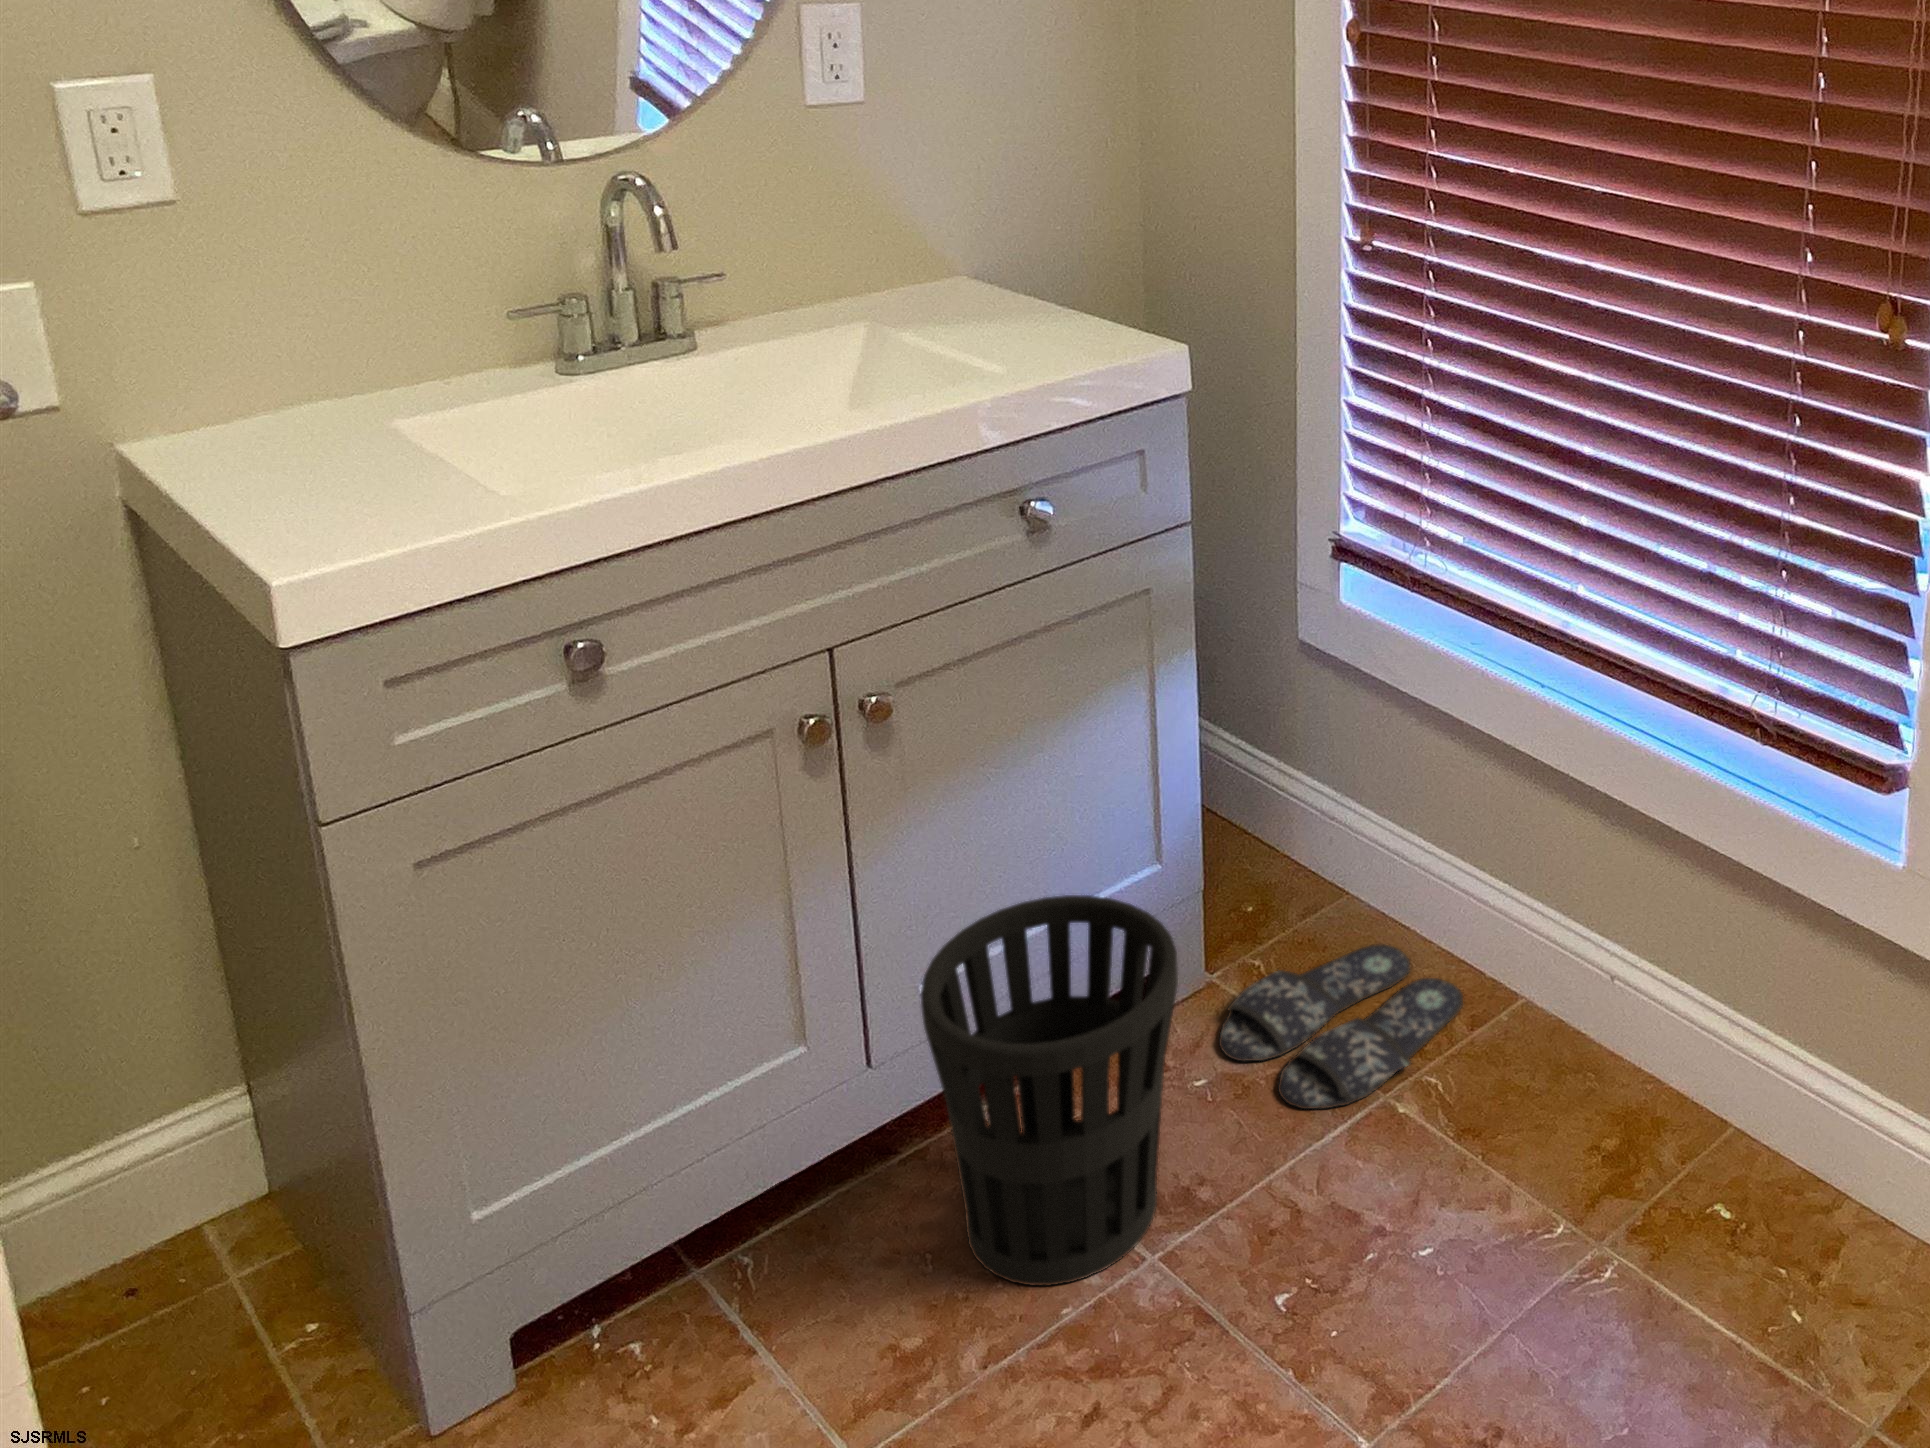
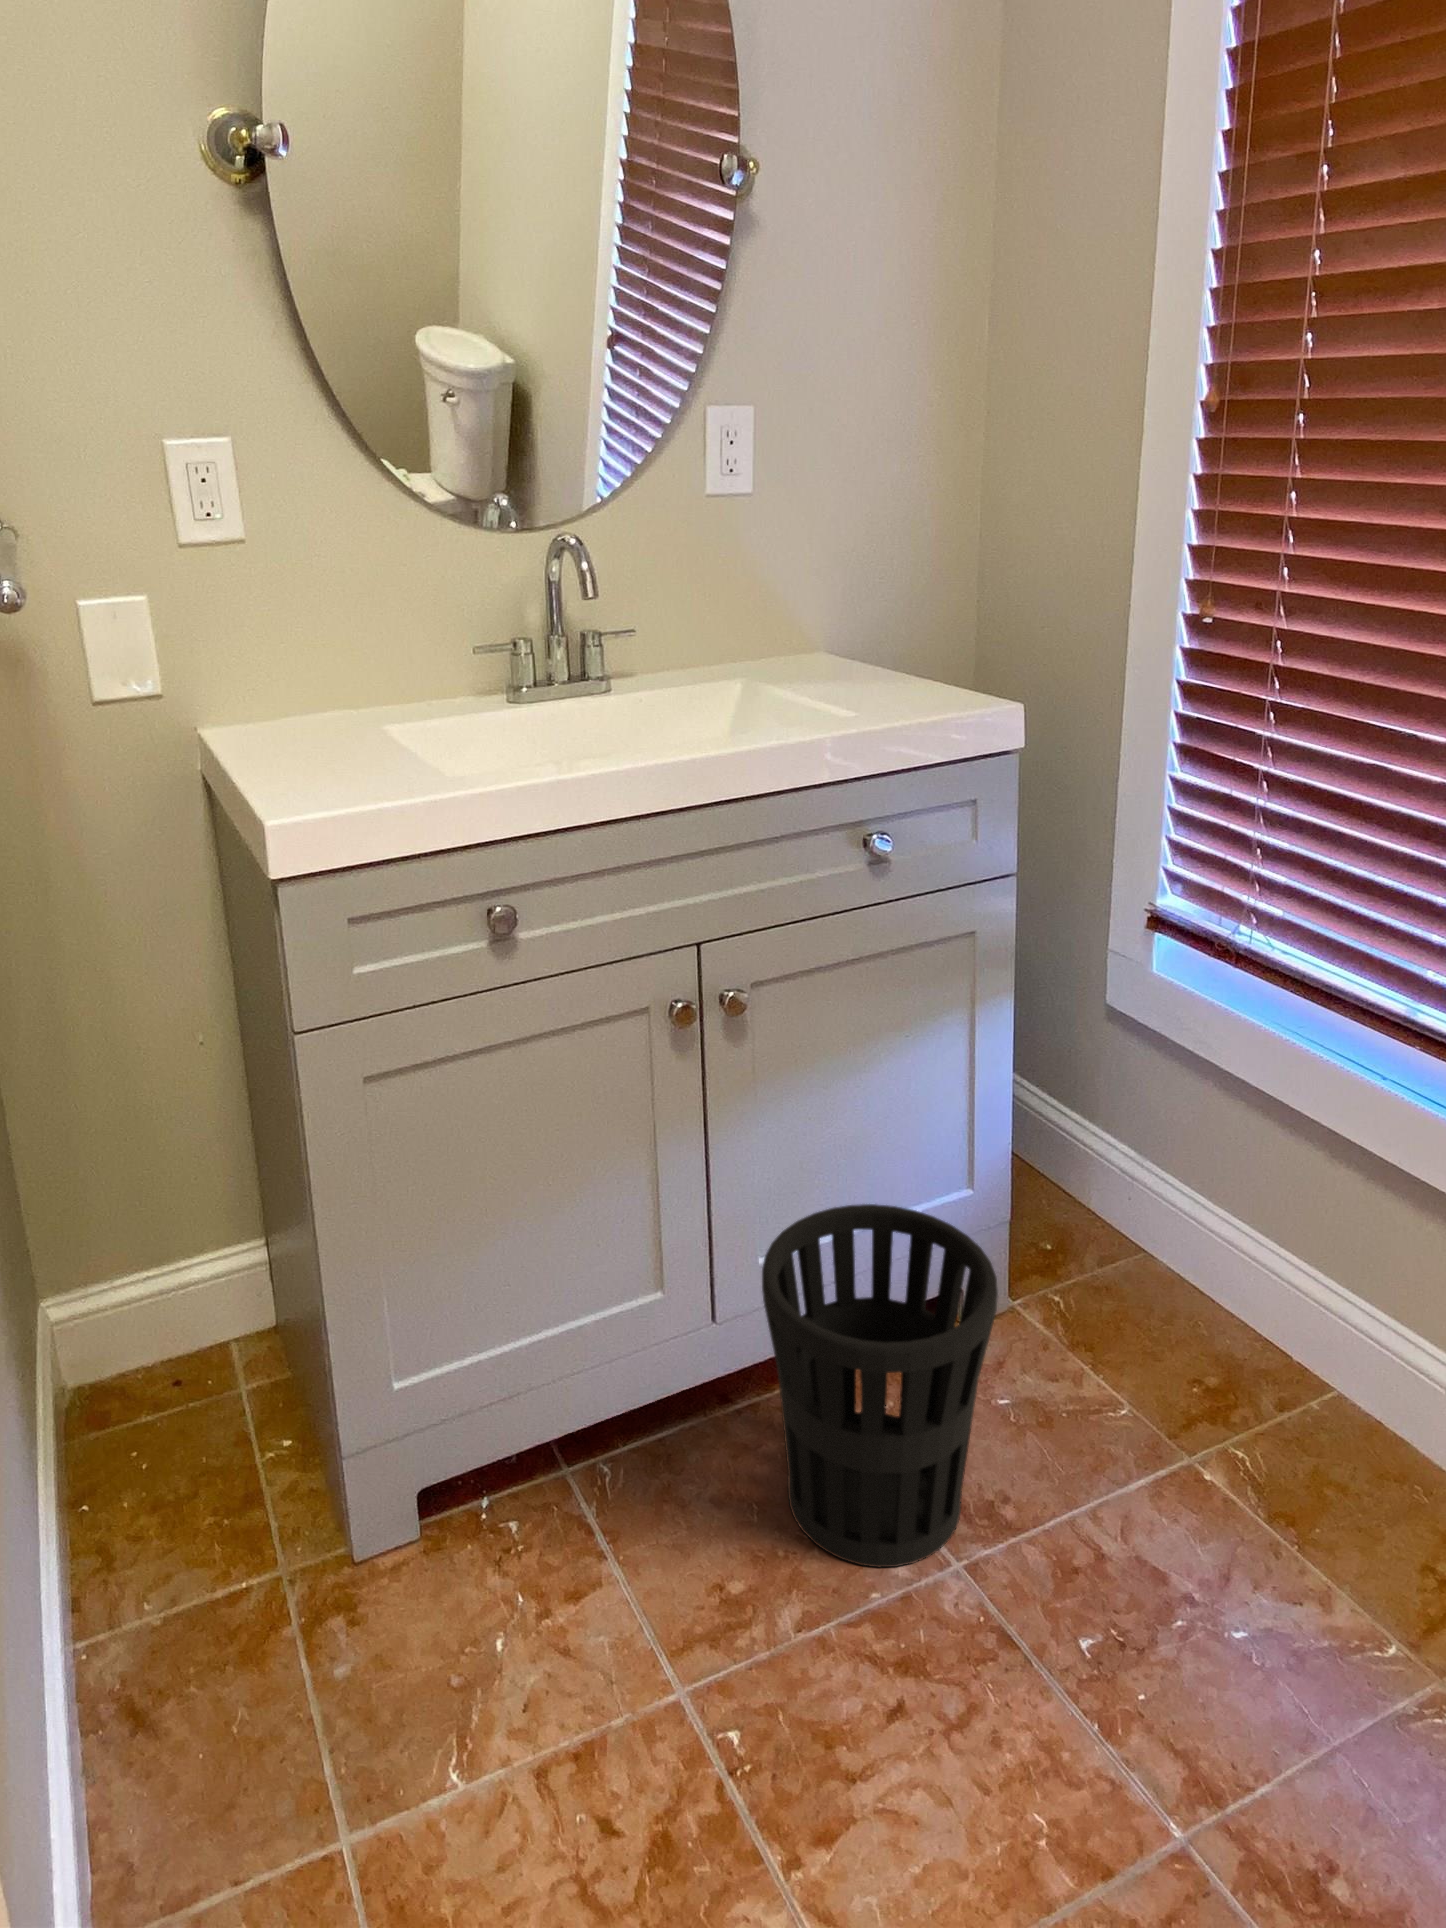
slippers: present [1219,944,1463,1109] -> none [1018,1306,1265,1460]

